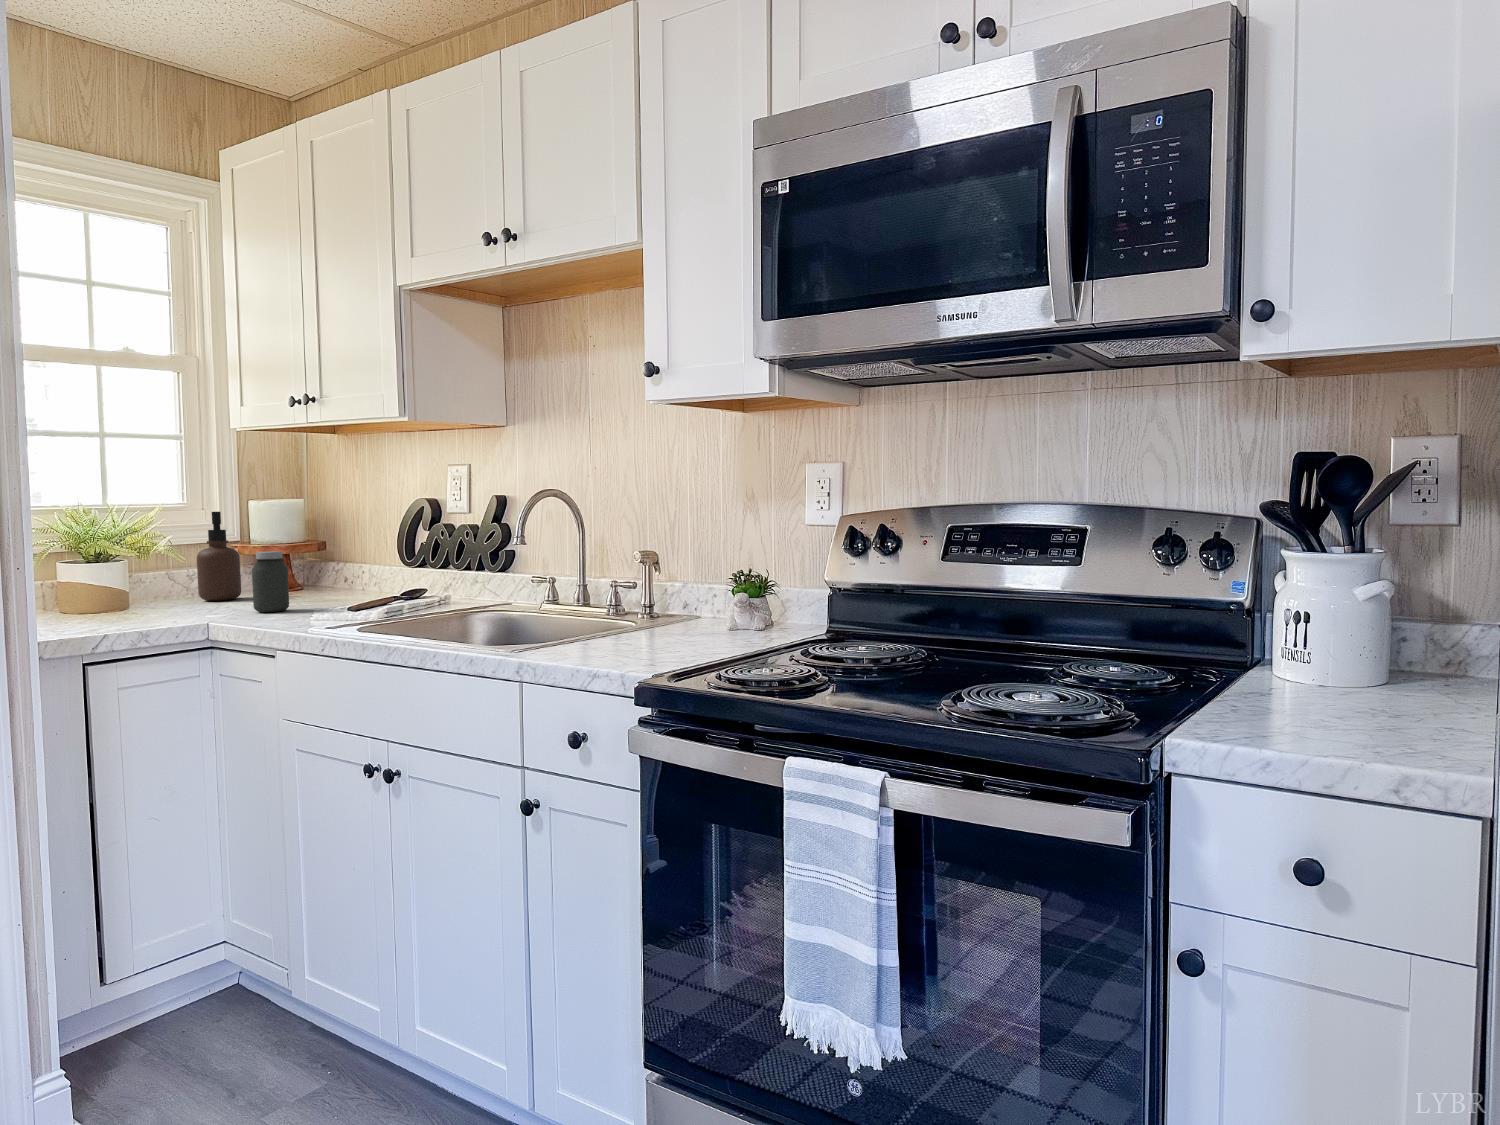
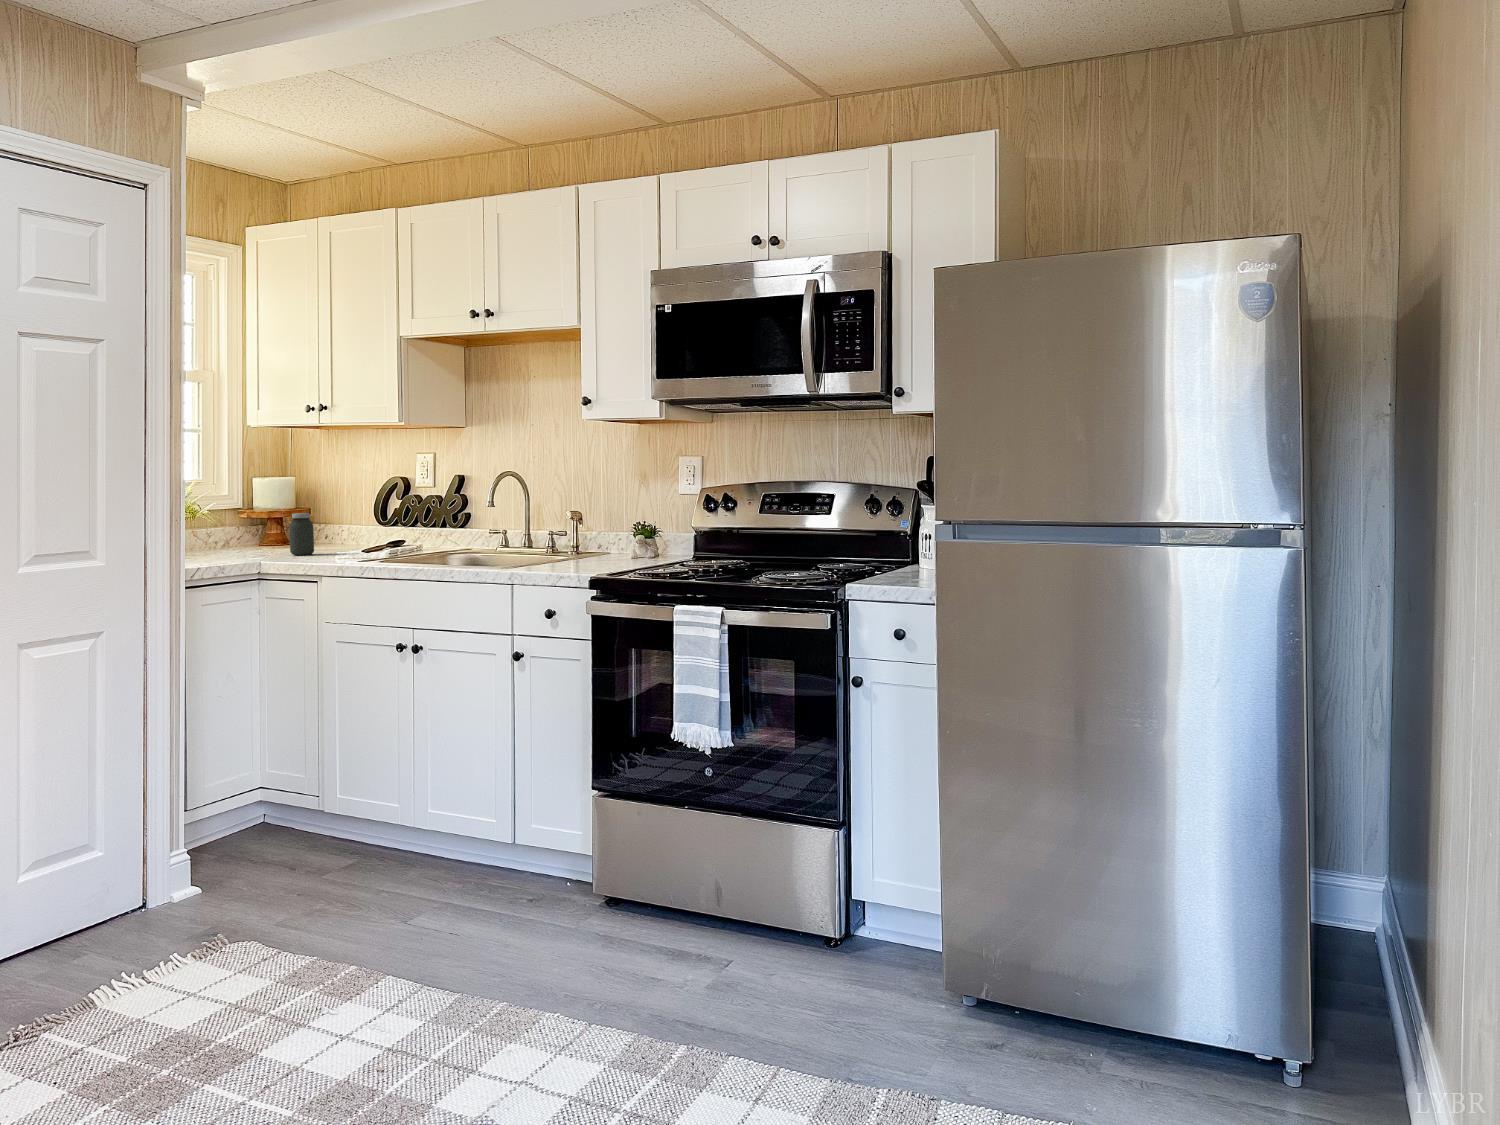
soap dispenser: present [197,512,241,601] -> none [226,485,257,550]

